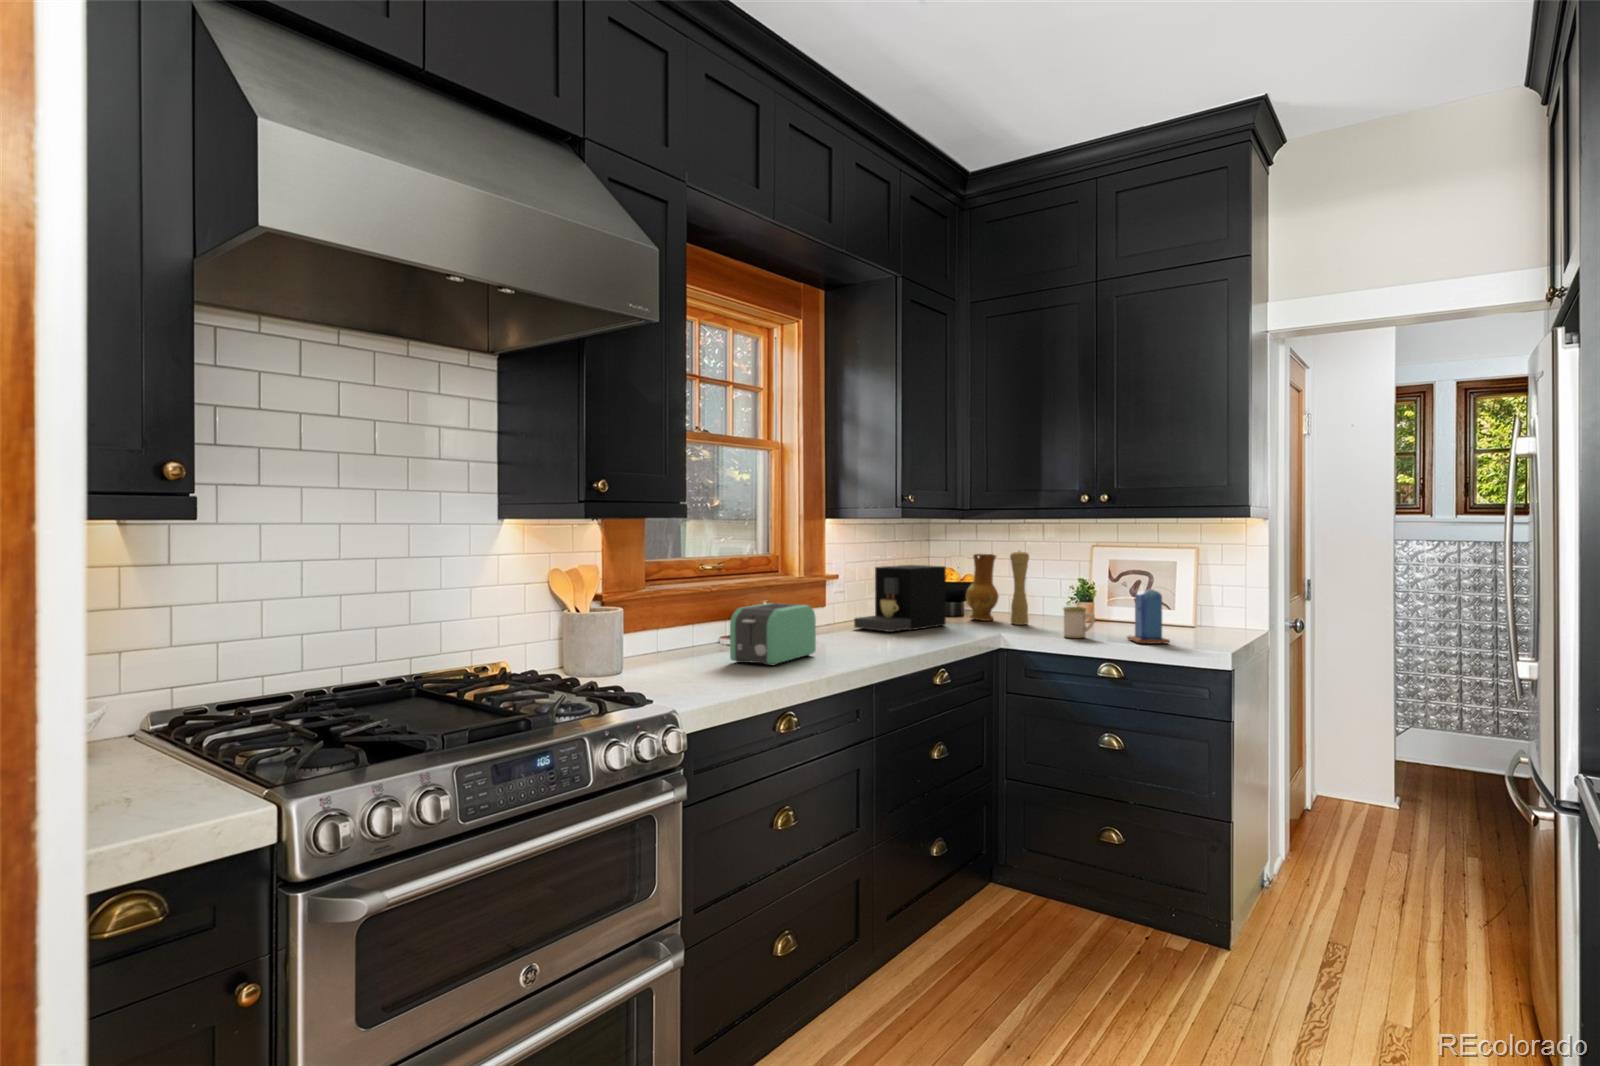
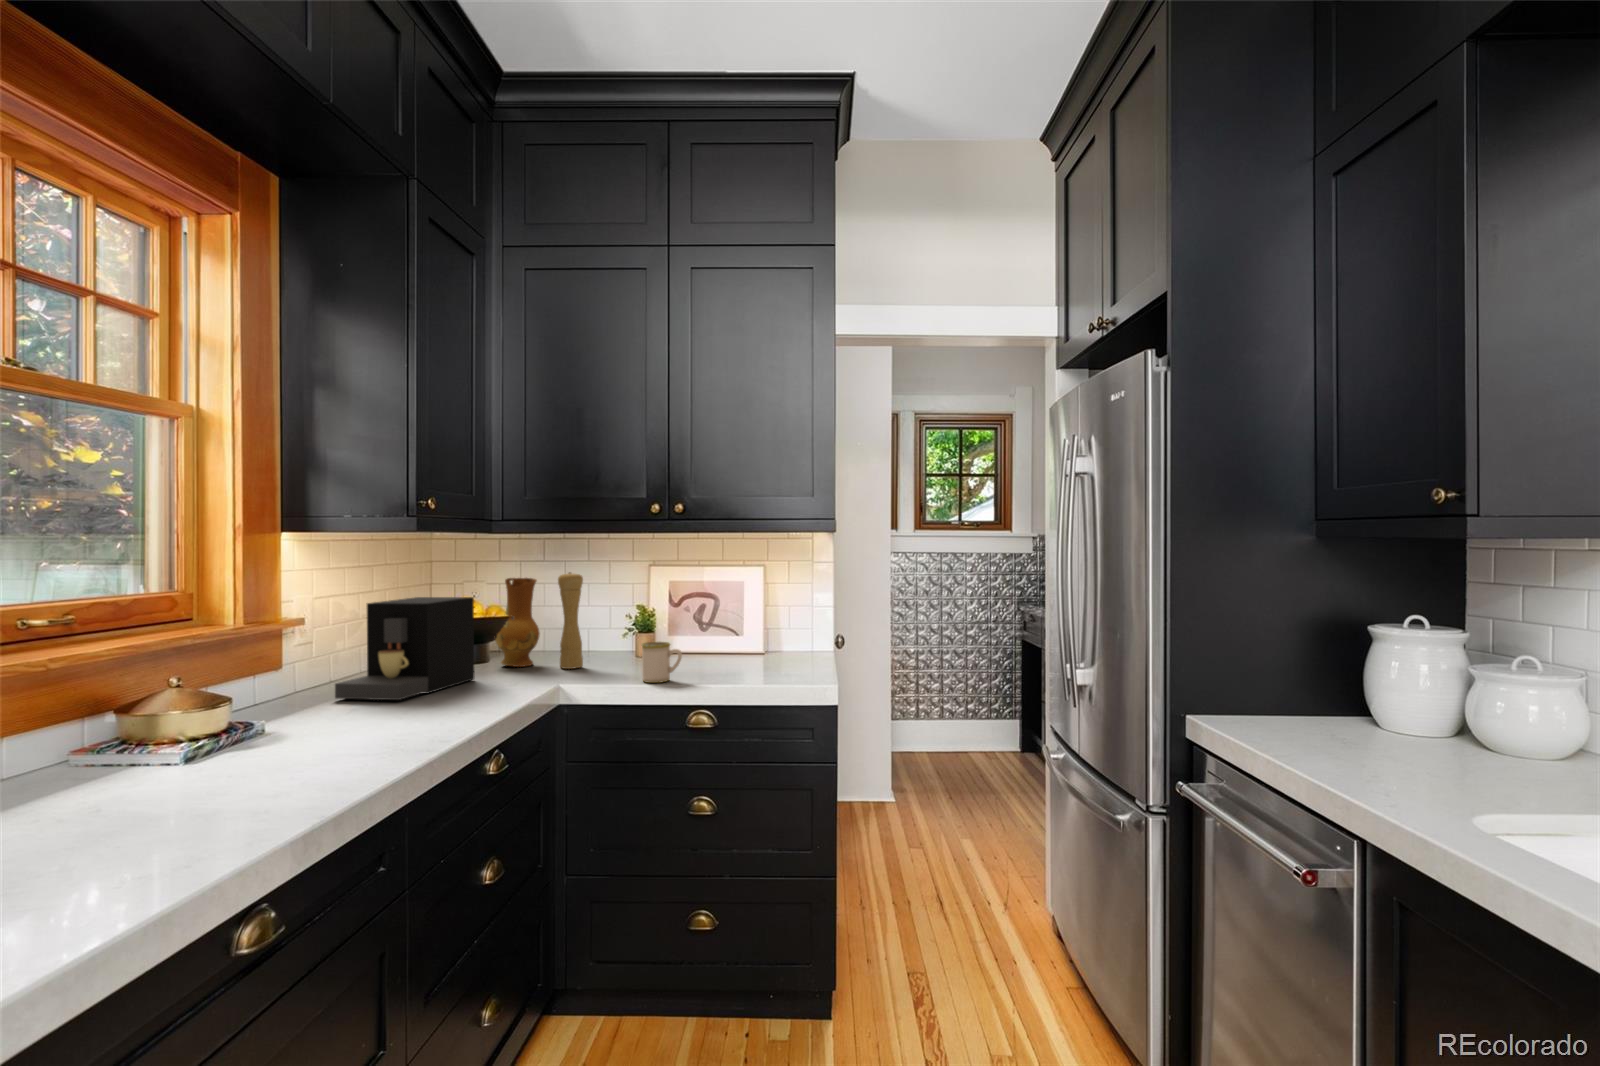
candle: present [1127,586,1170,644] -> none [718,609,771,682]
toaster: present [730,603,816,666] -> none [98,680,286,808]

